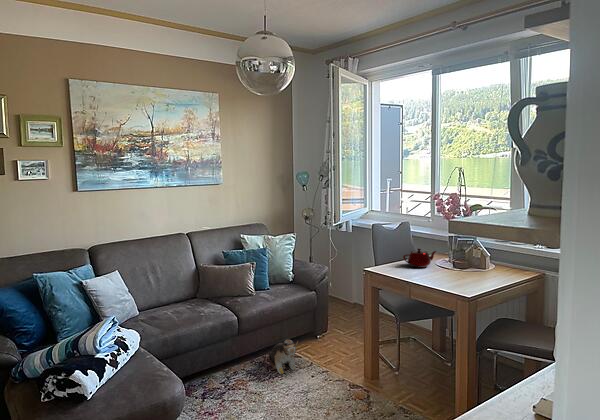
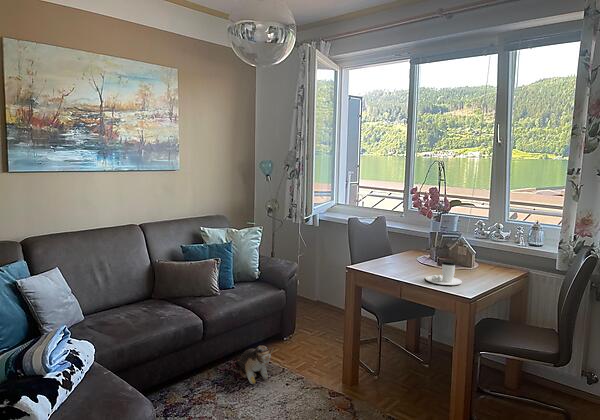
teapot: present [403,248,436,268] -> none [387,247,421,267]
coffee cup: none [435,260,470,283] -> present [425,260,462,285]

